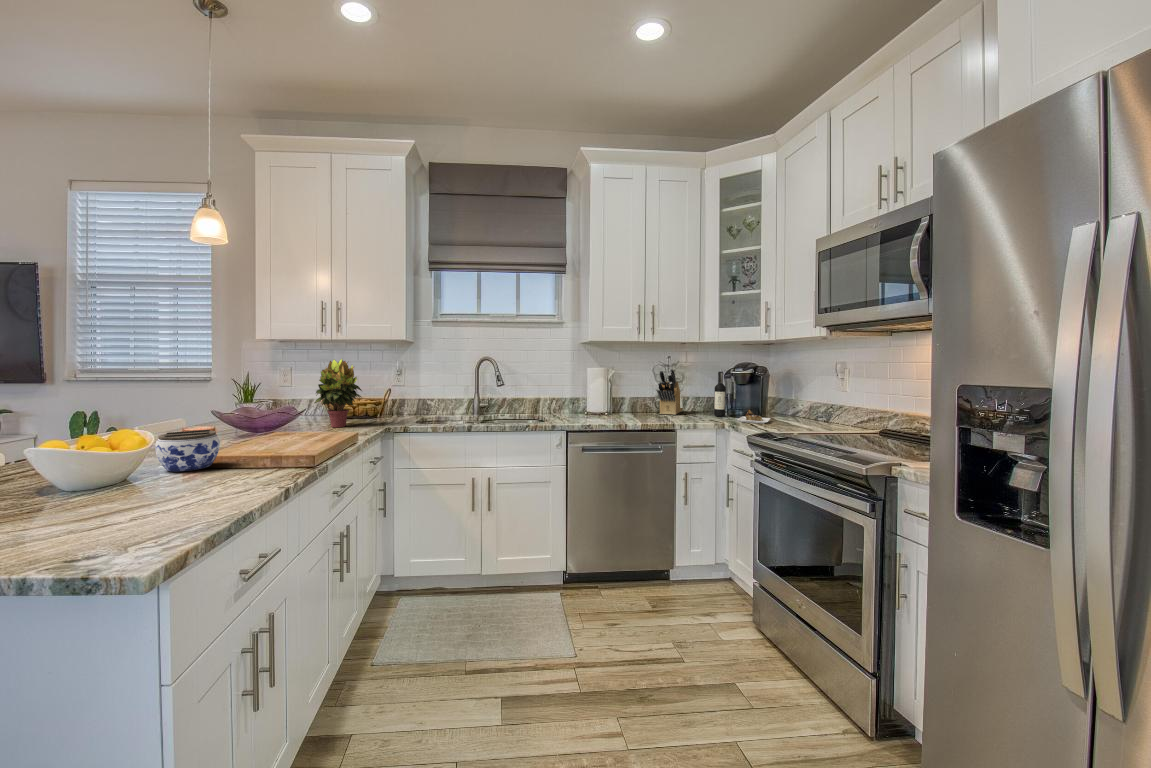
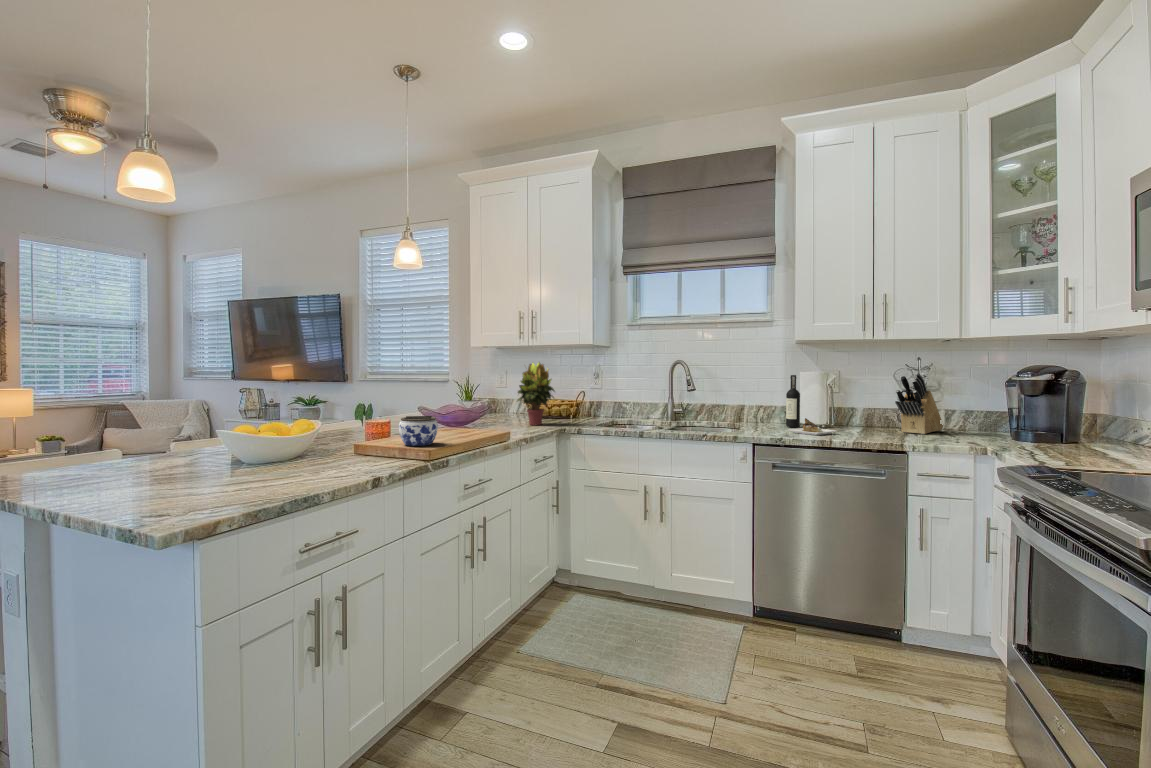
wine bottle: present [714,372,770,424] -> present [786,375,835,435]

